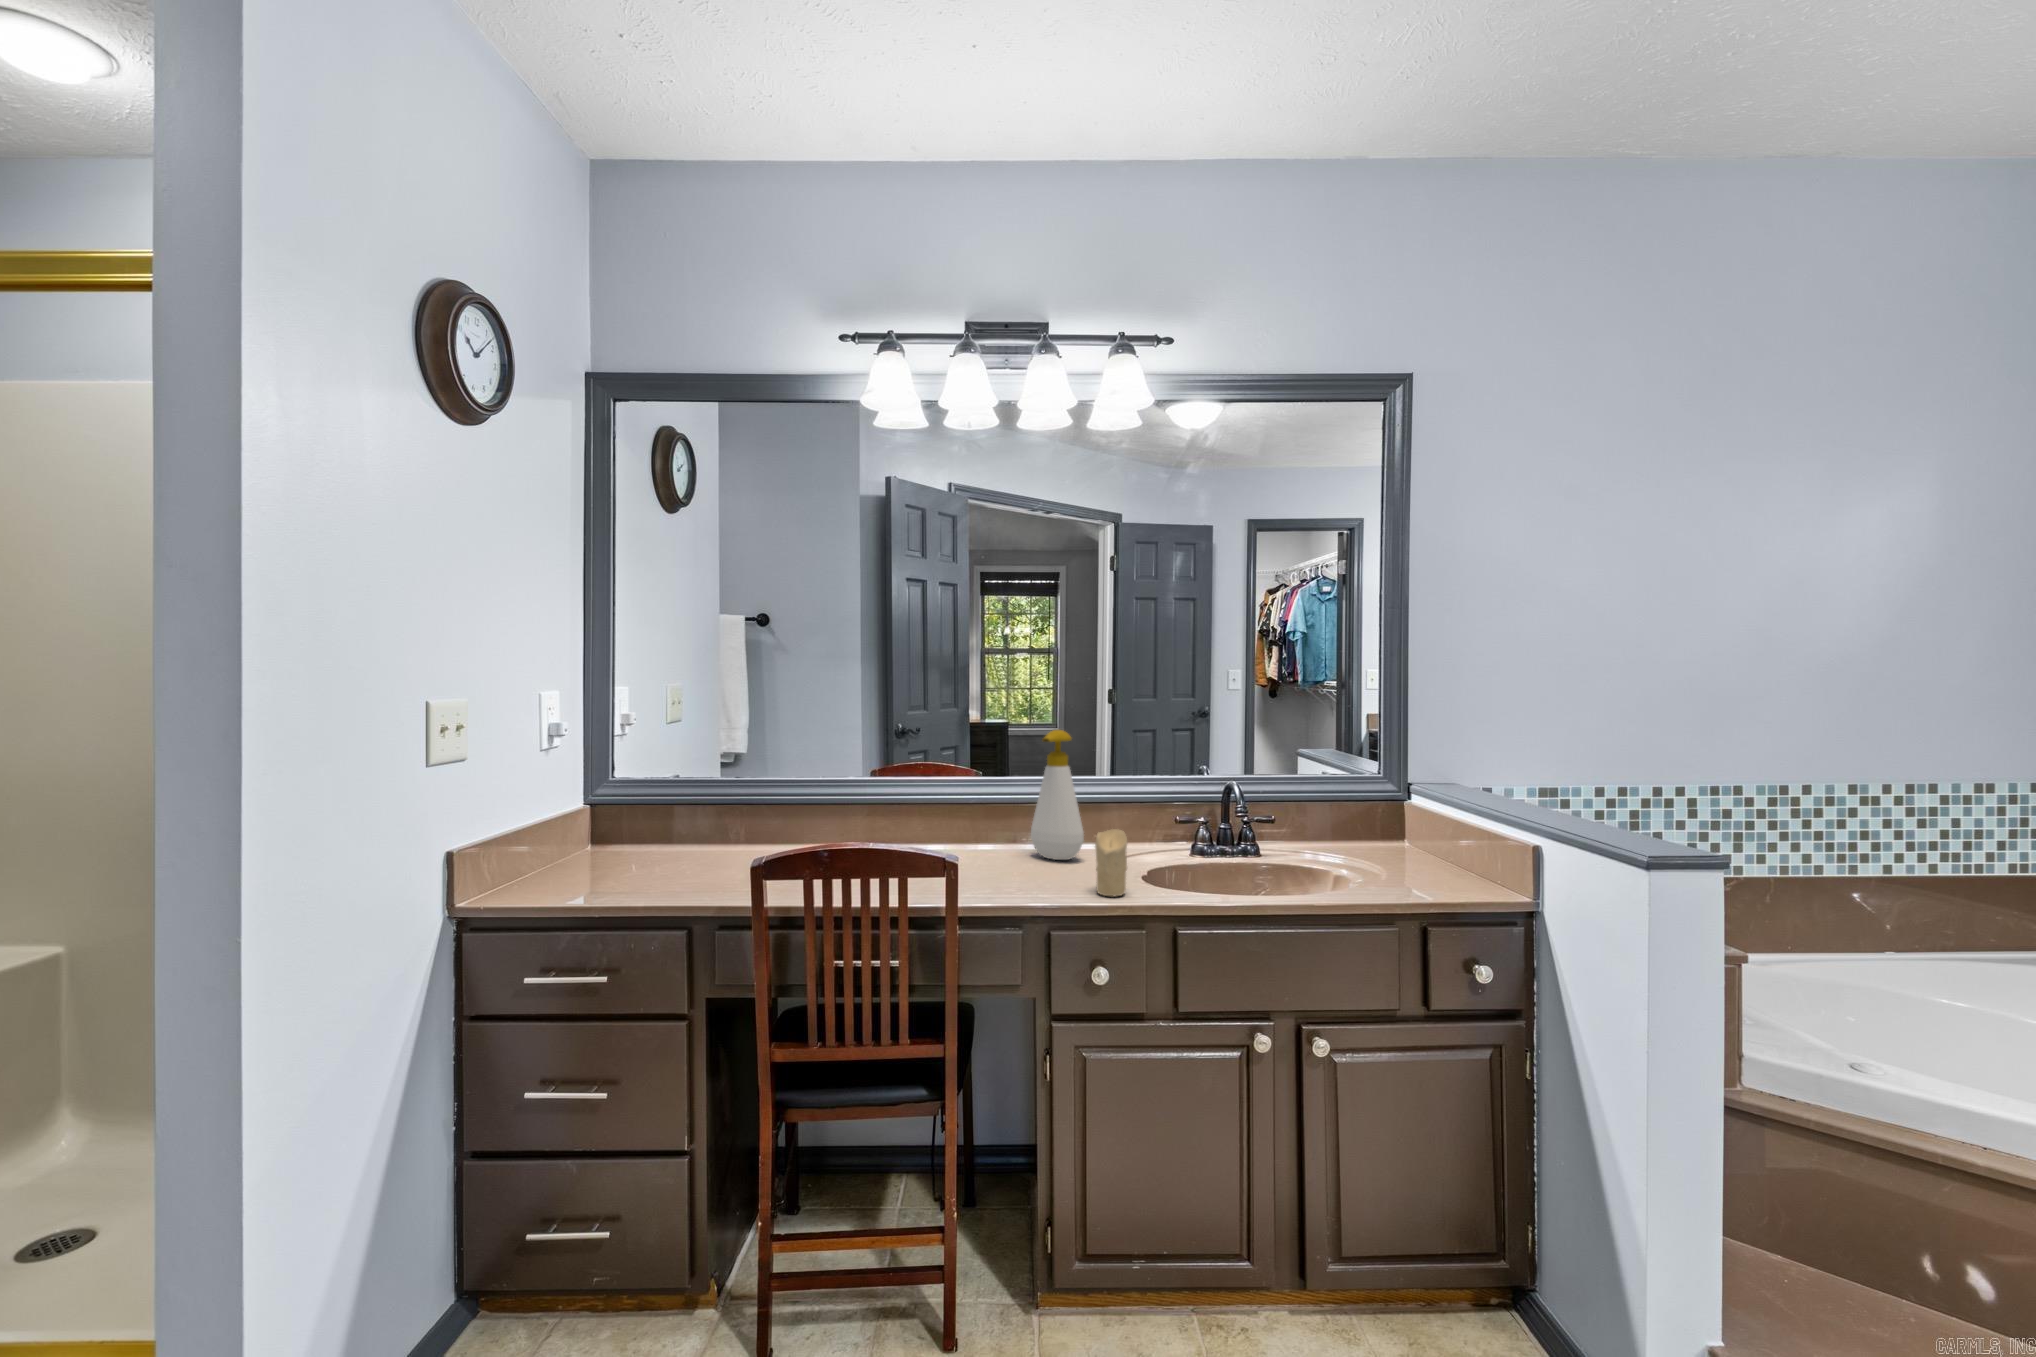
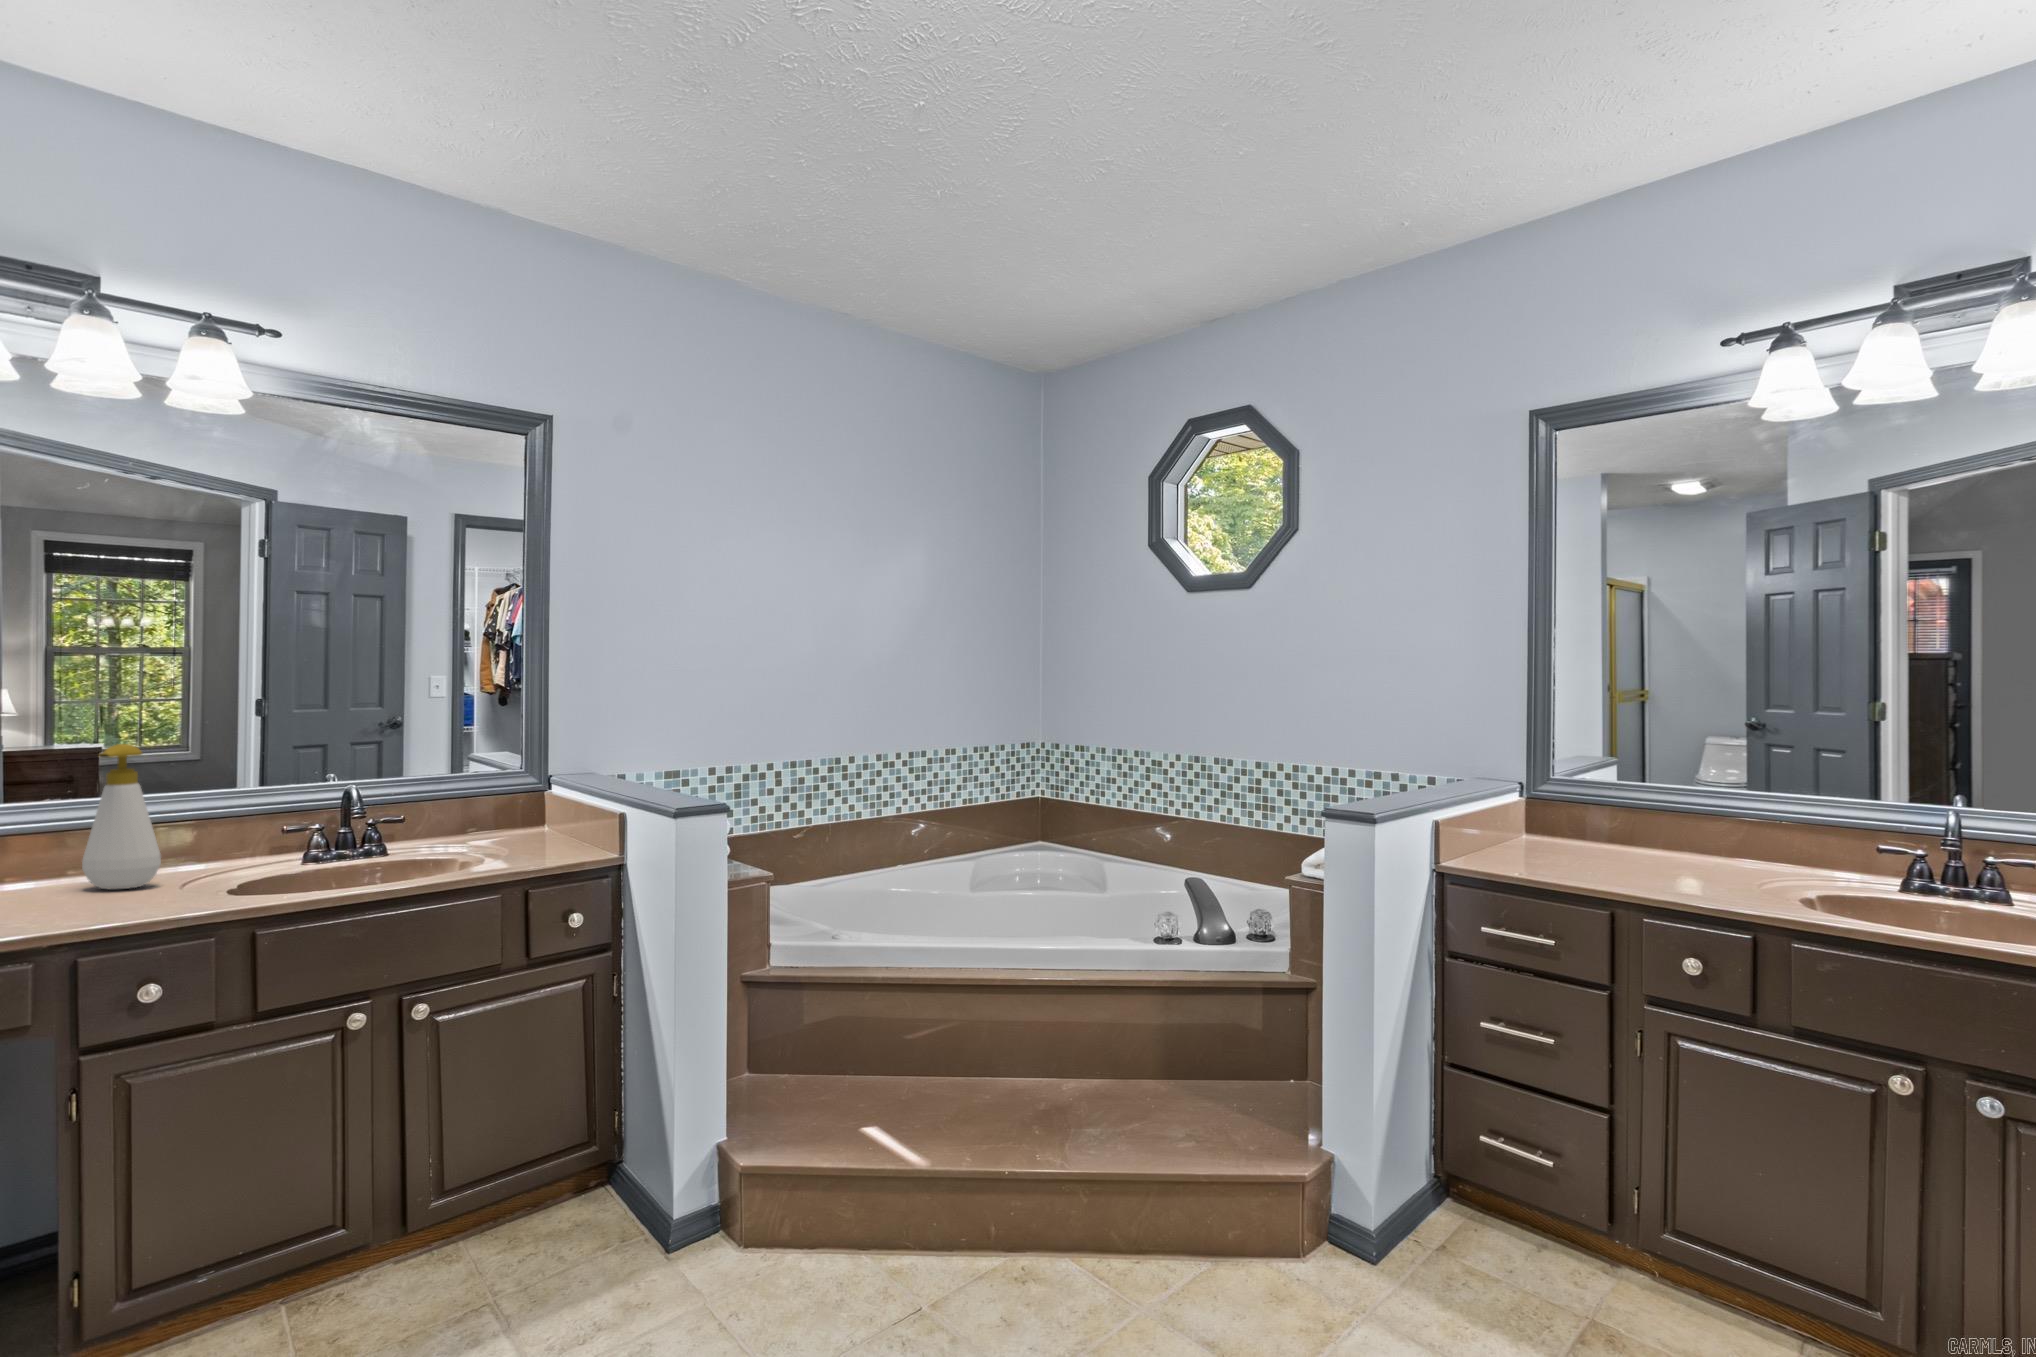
candle: present [1095,829,1127,896] -> none [172,840,215,909]

